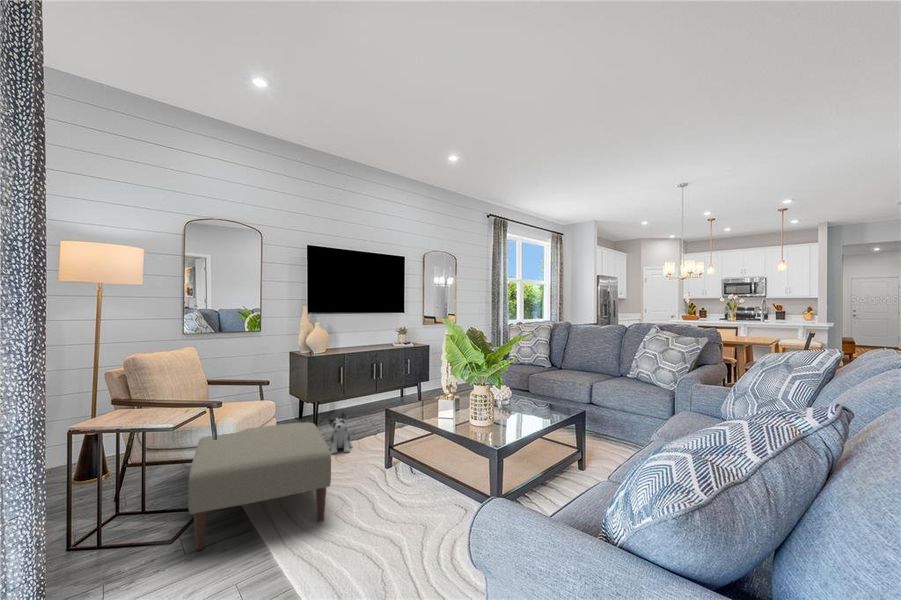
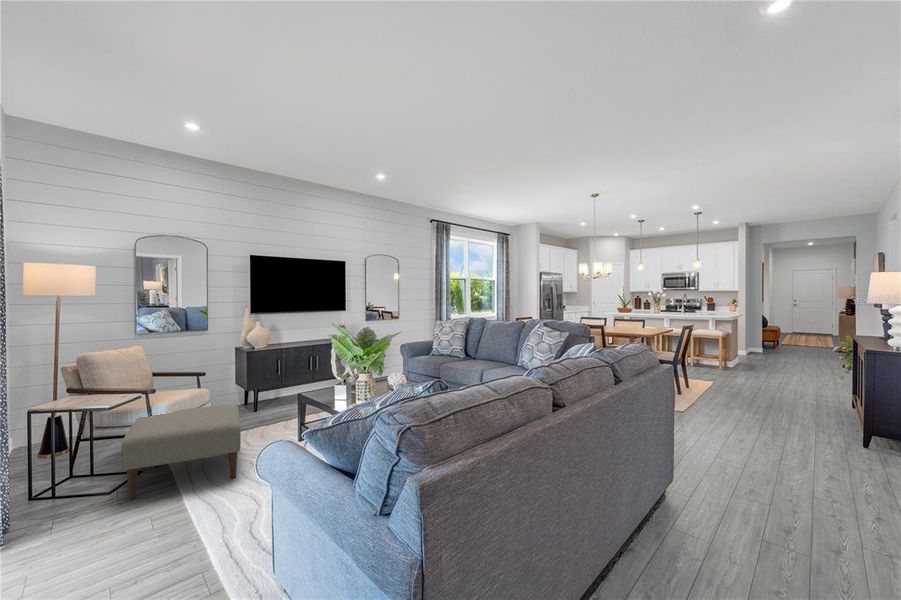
plush toy: present [328,411,352,454] -> none [257,397,280,432]

